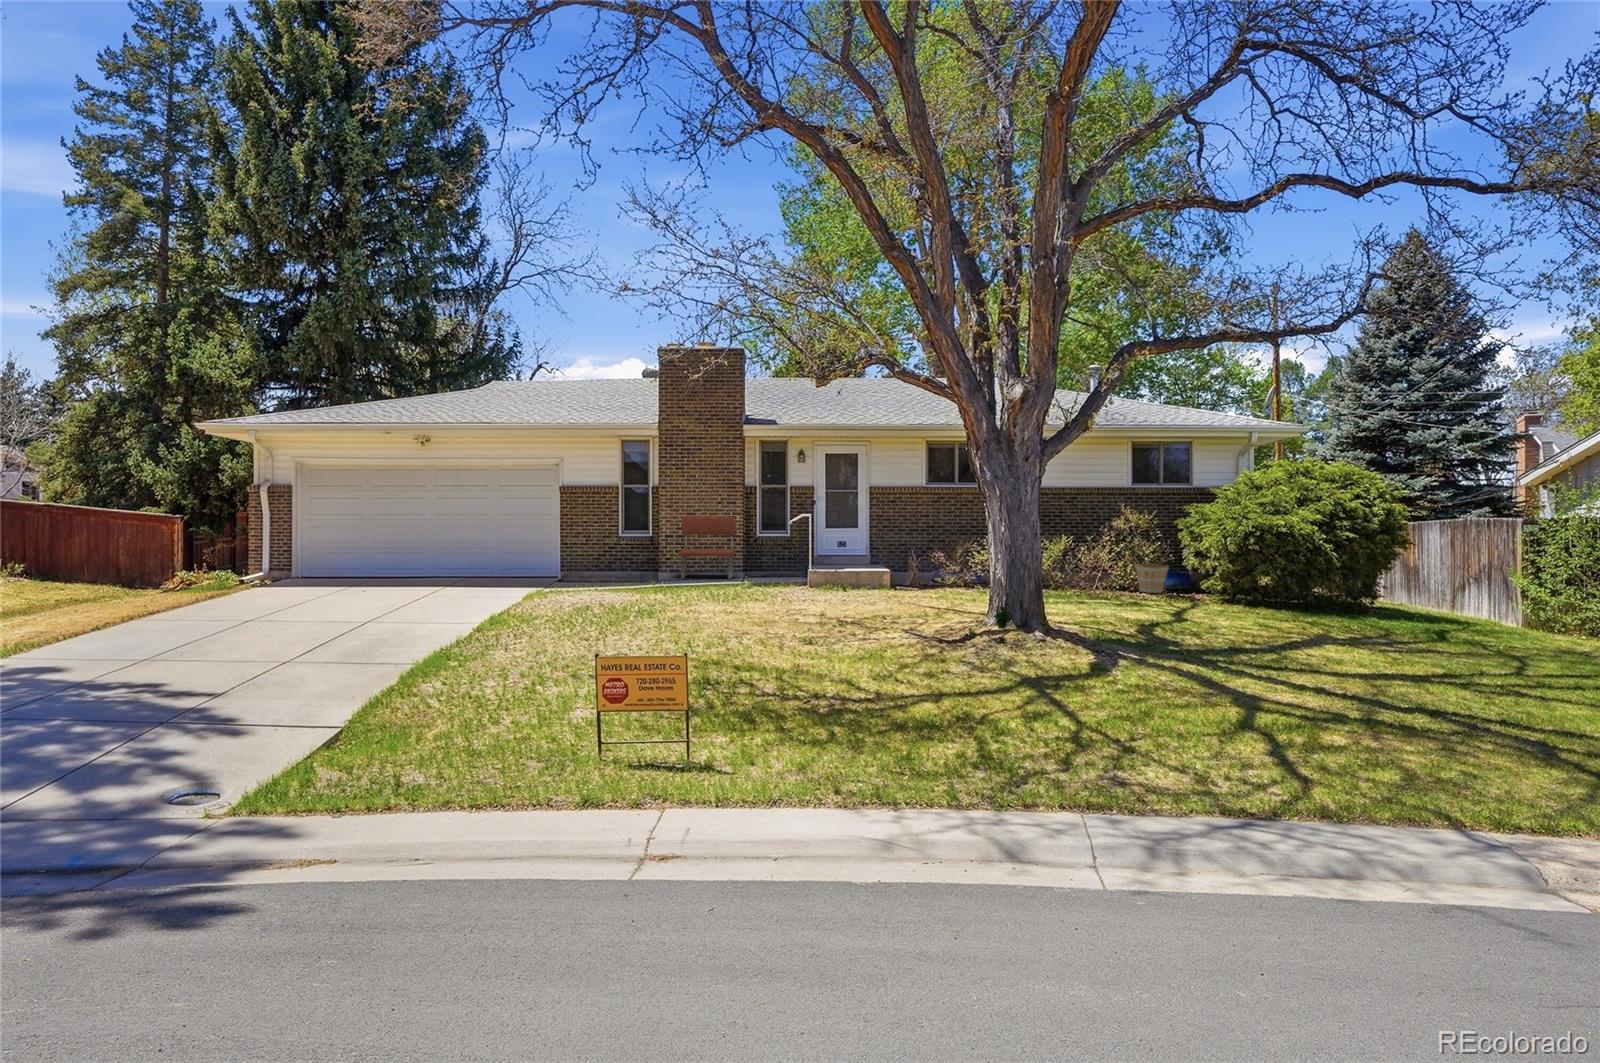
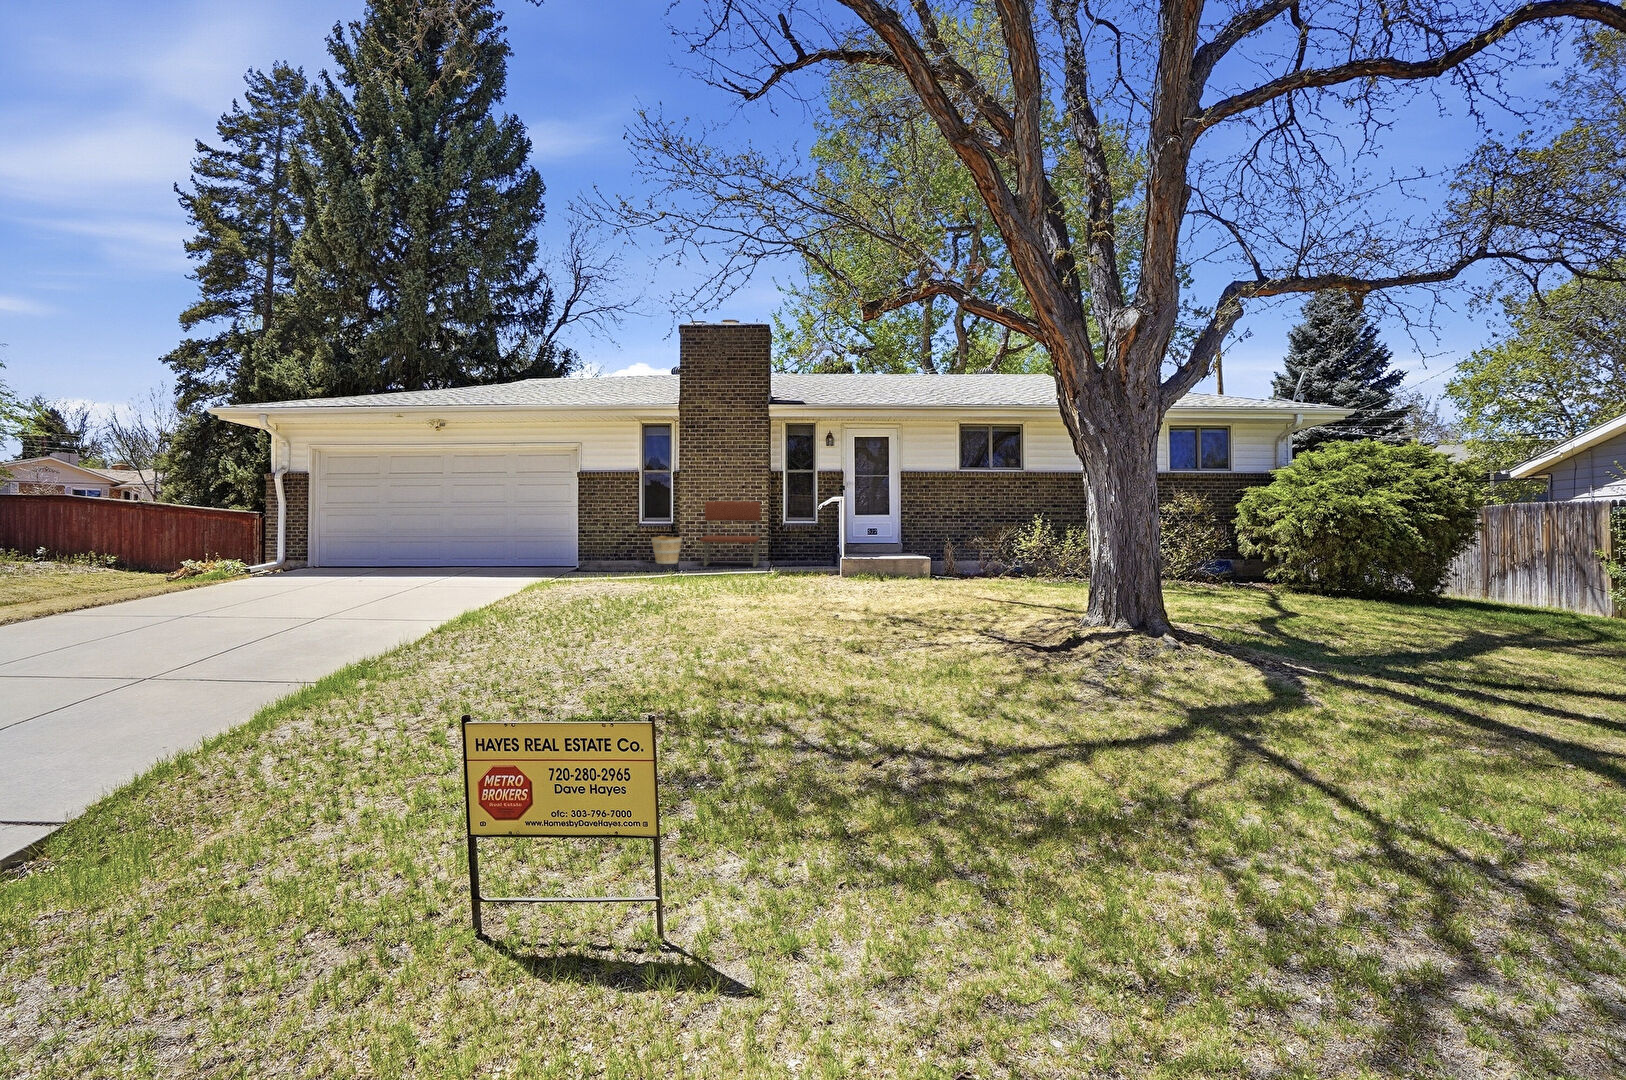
wooden bucket: present [1136,563,1169,593] -> present [651,536,682,564]
decorative plant: present [994,603,1013,643] -> none [1094,596,1128,649]

